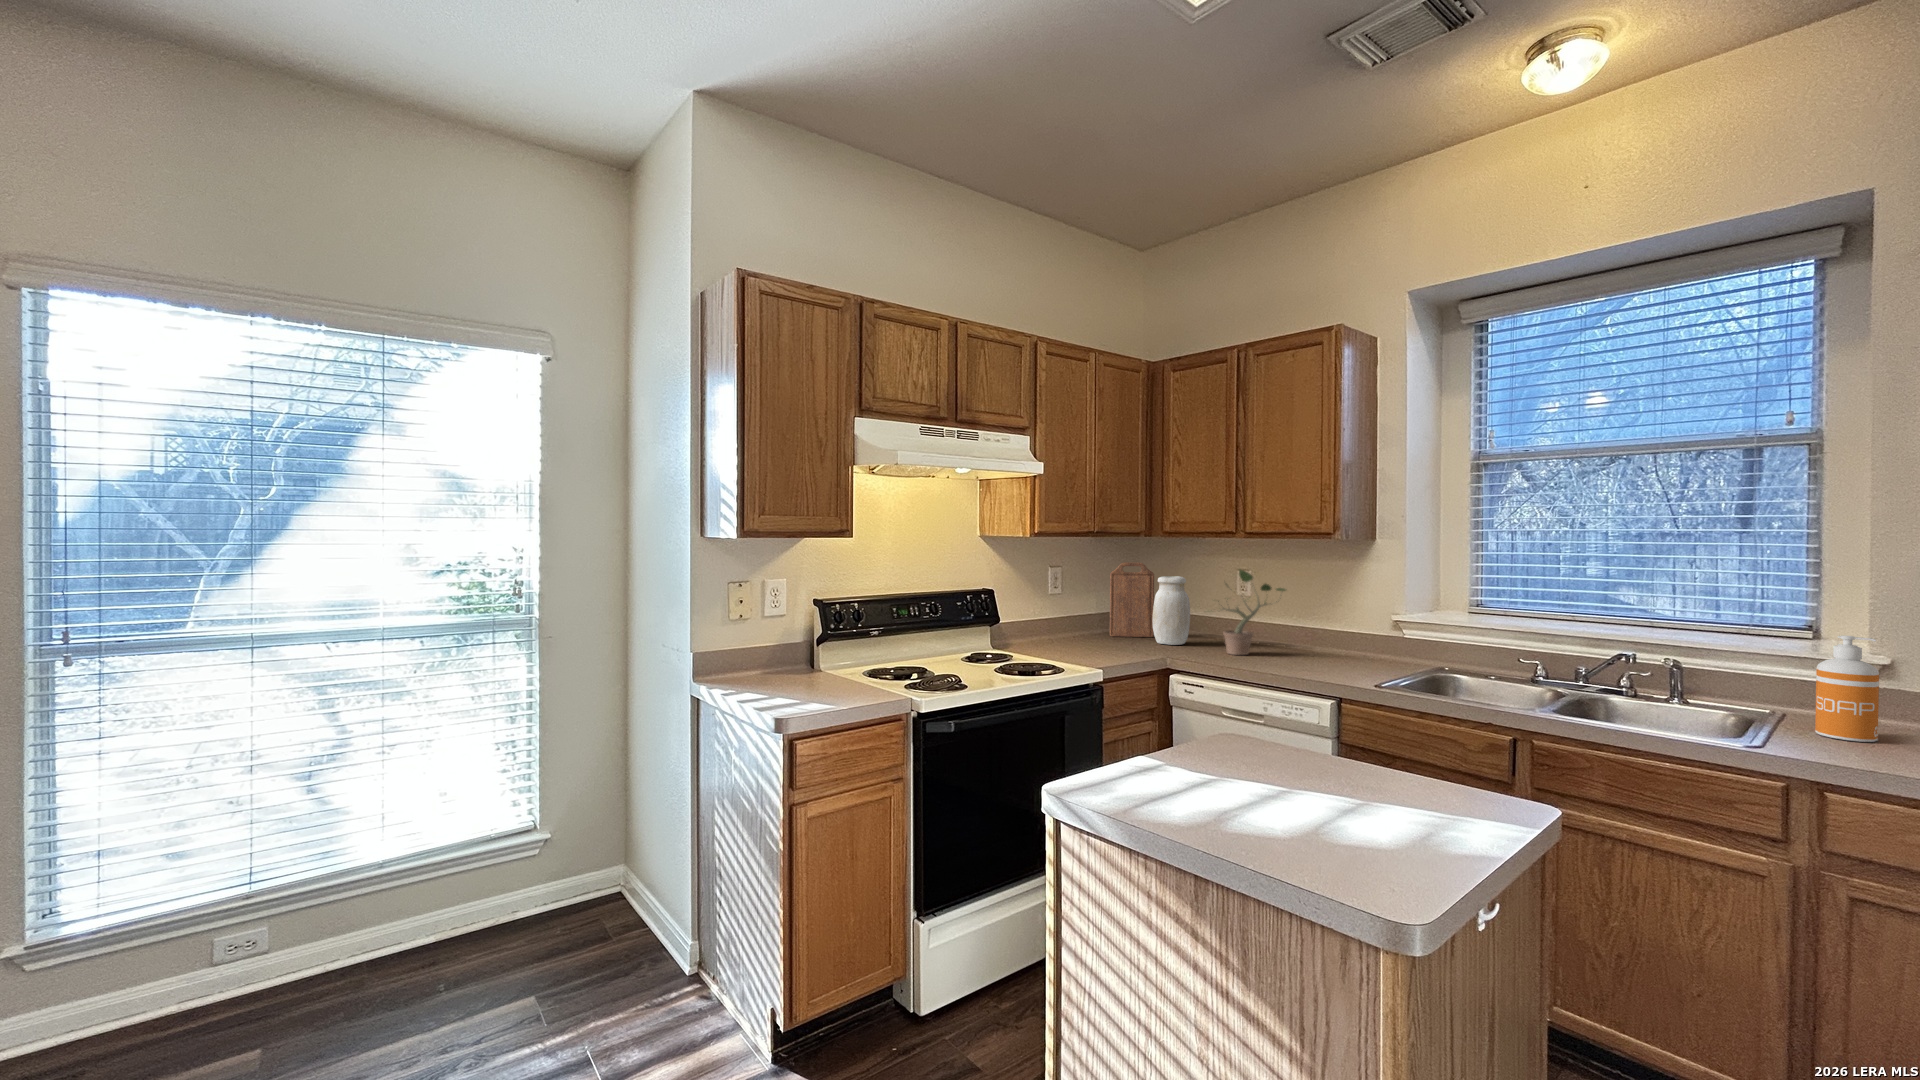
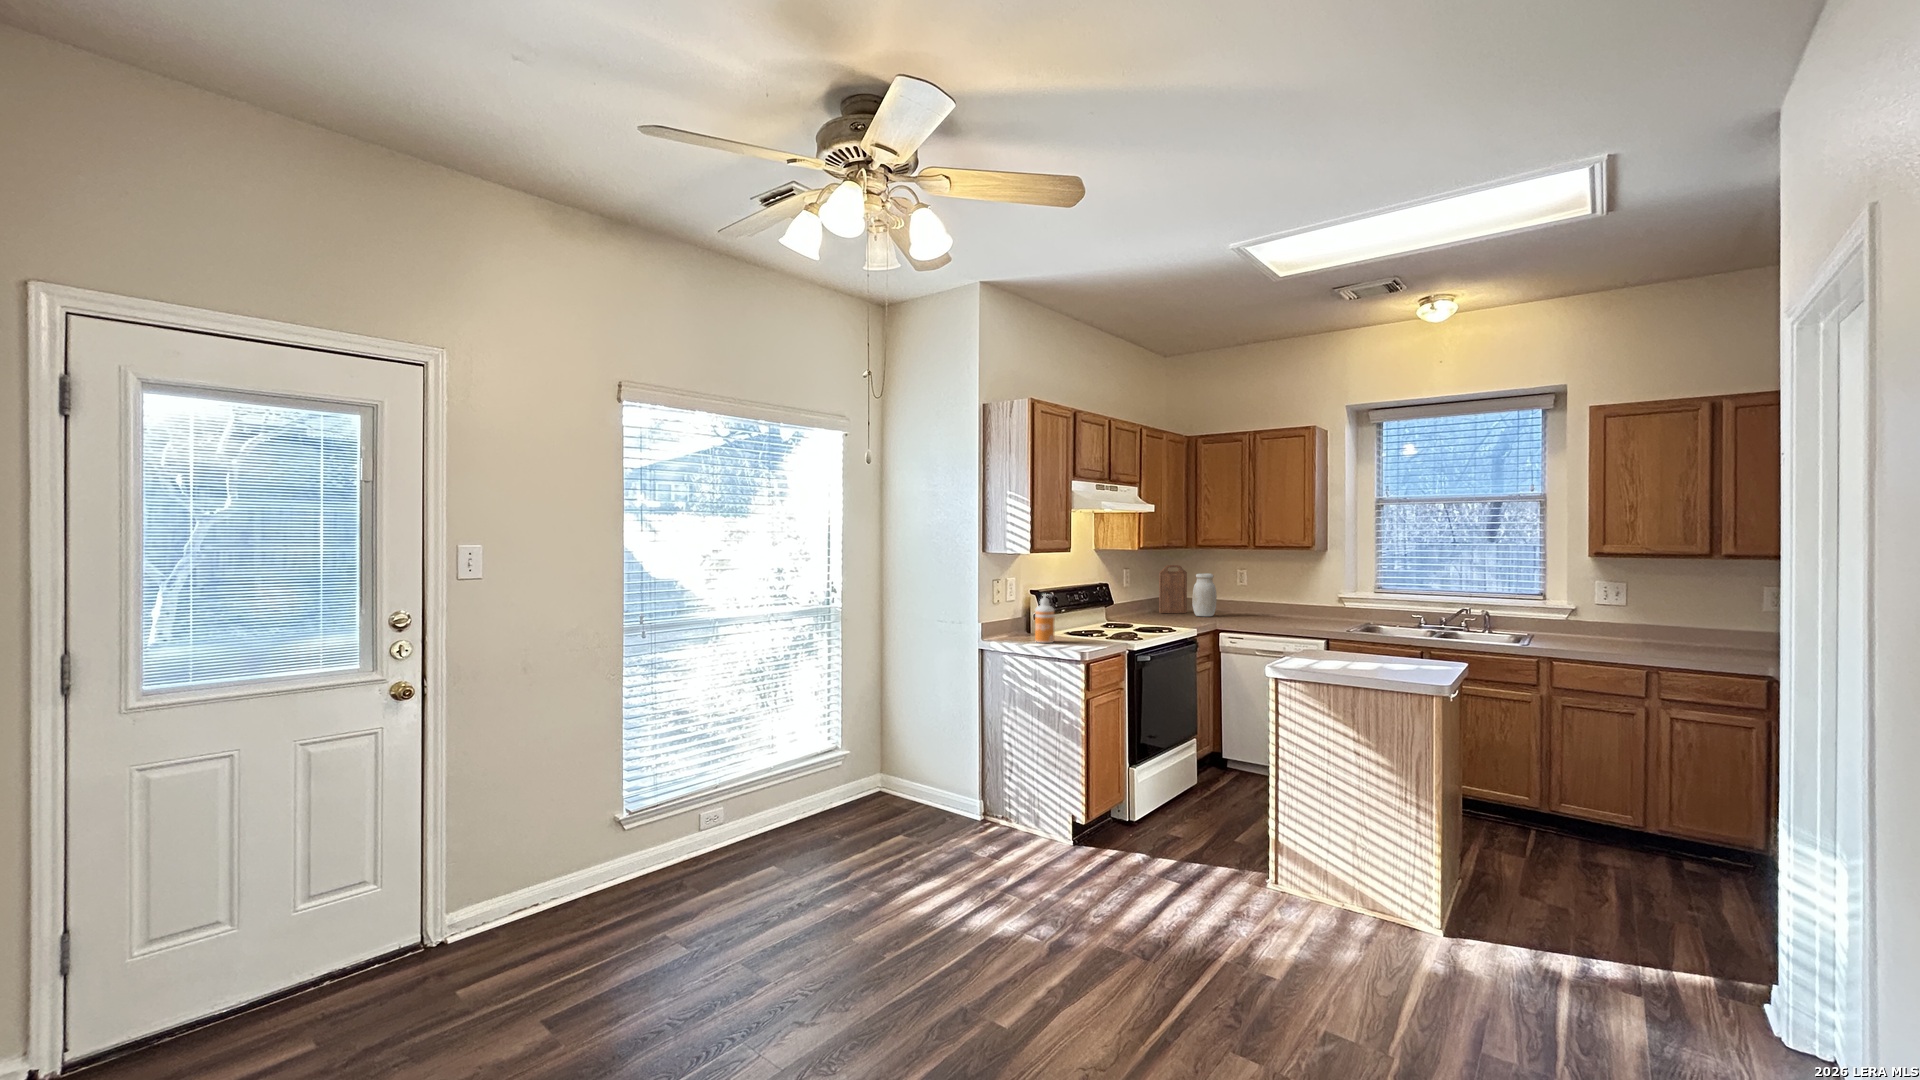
potted plant: present [1218,570,1286,655] -> none [1231,567,1280,620]
soap dispenser: present [1815,636,1879,742] -> present [1035,594,1054,643]

